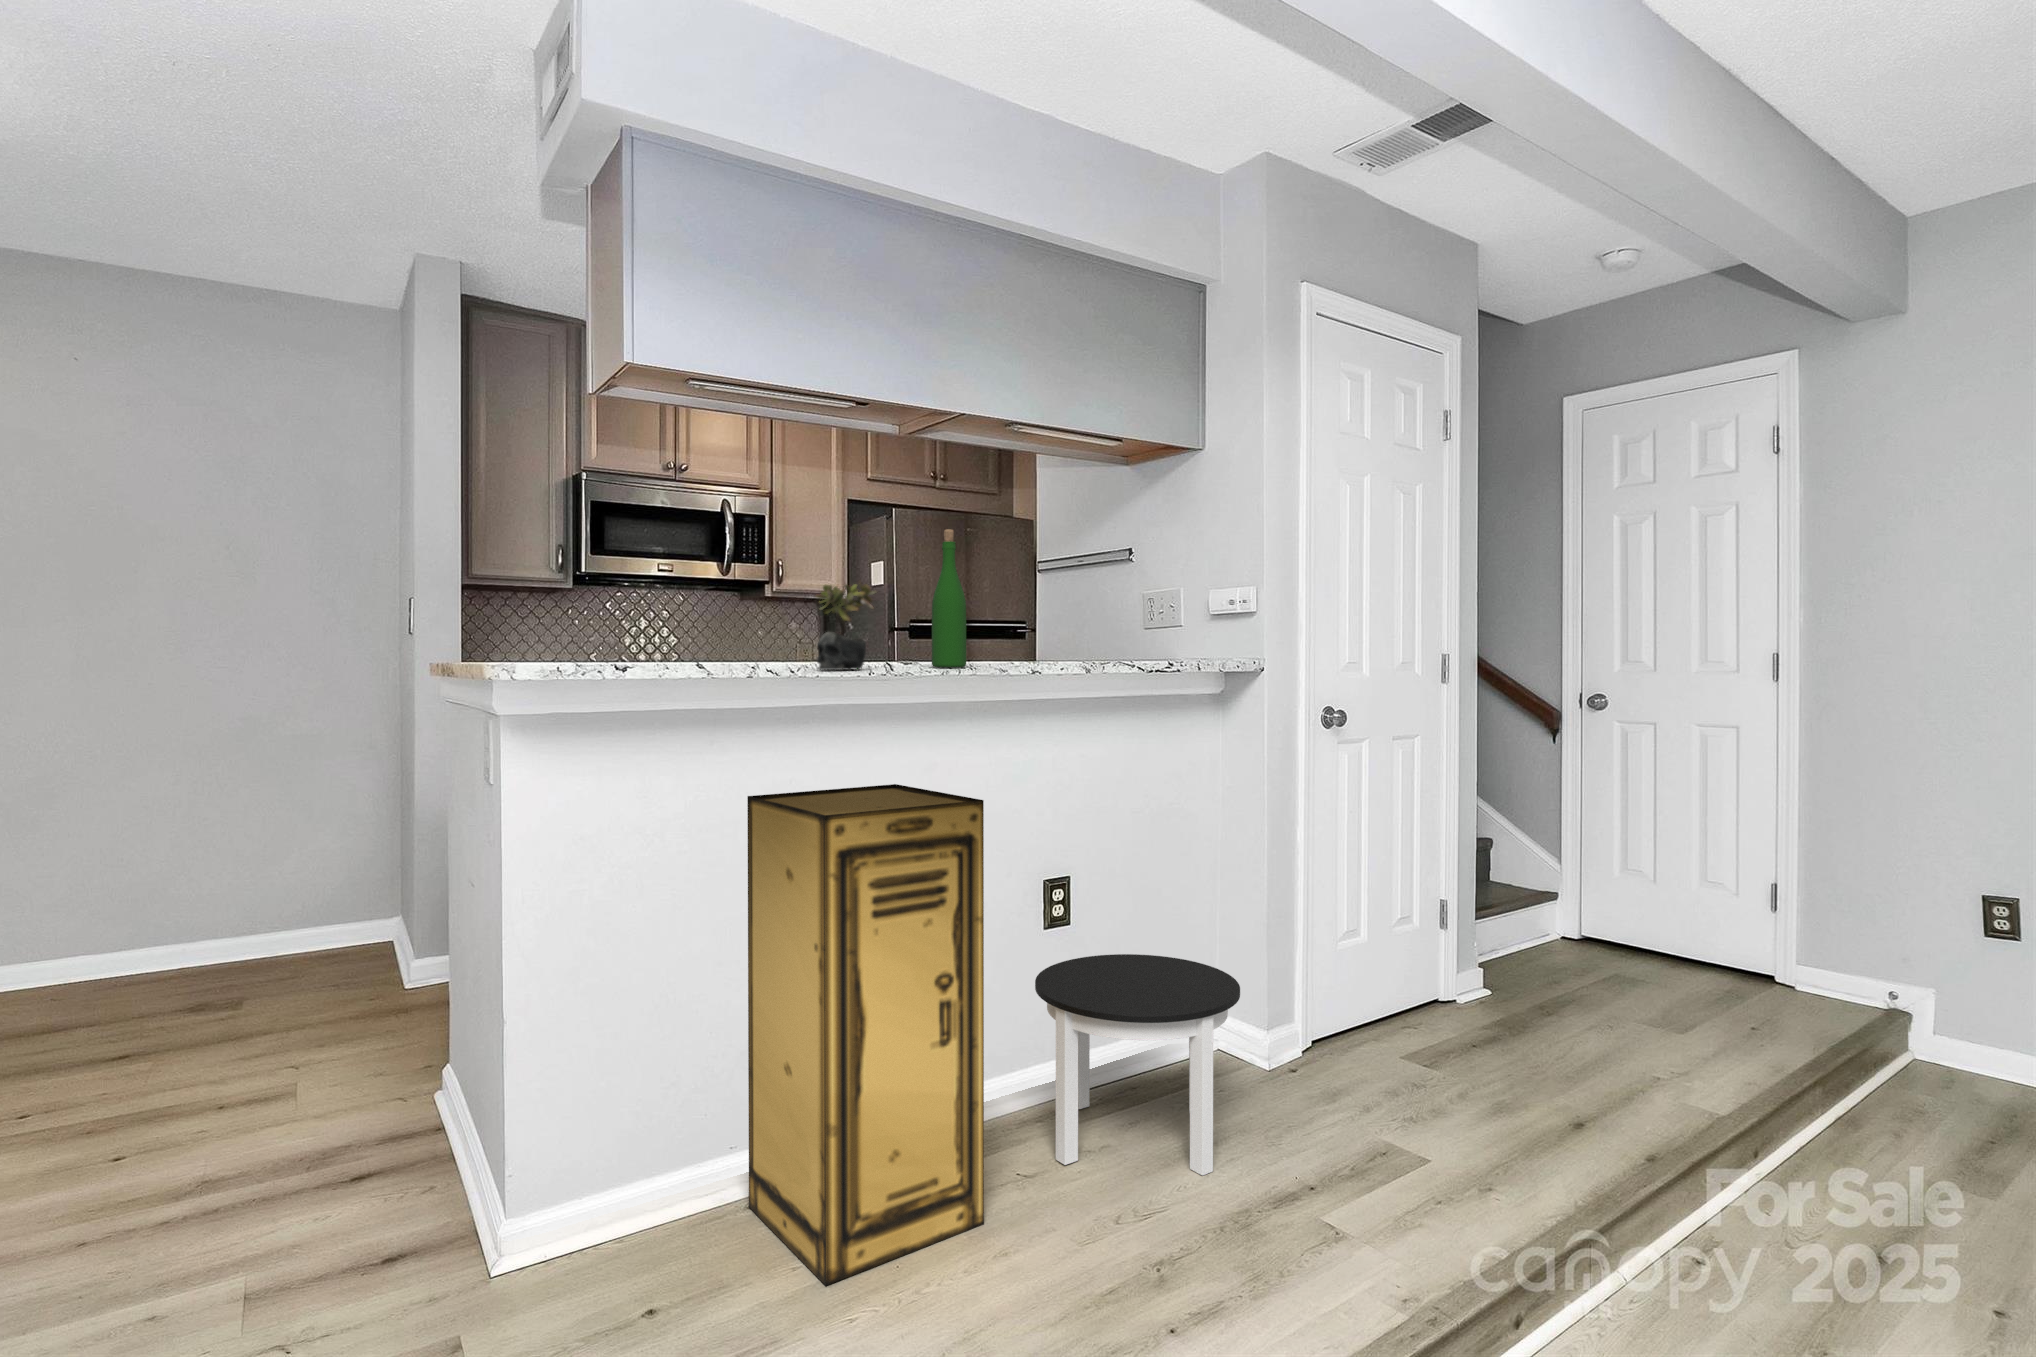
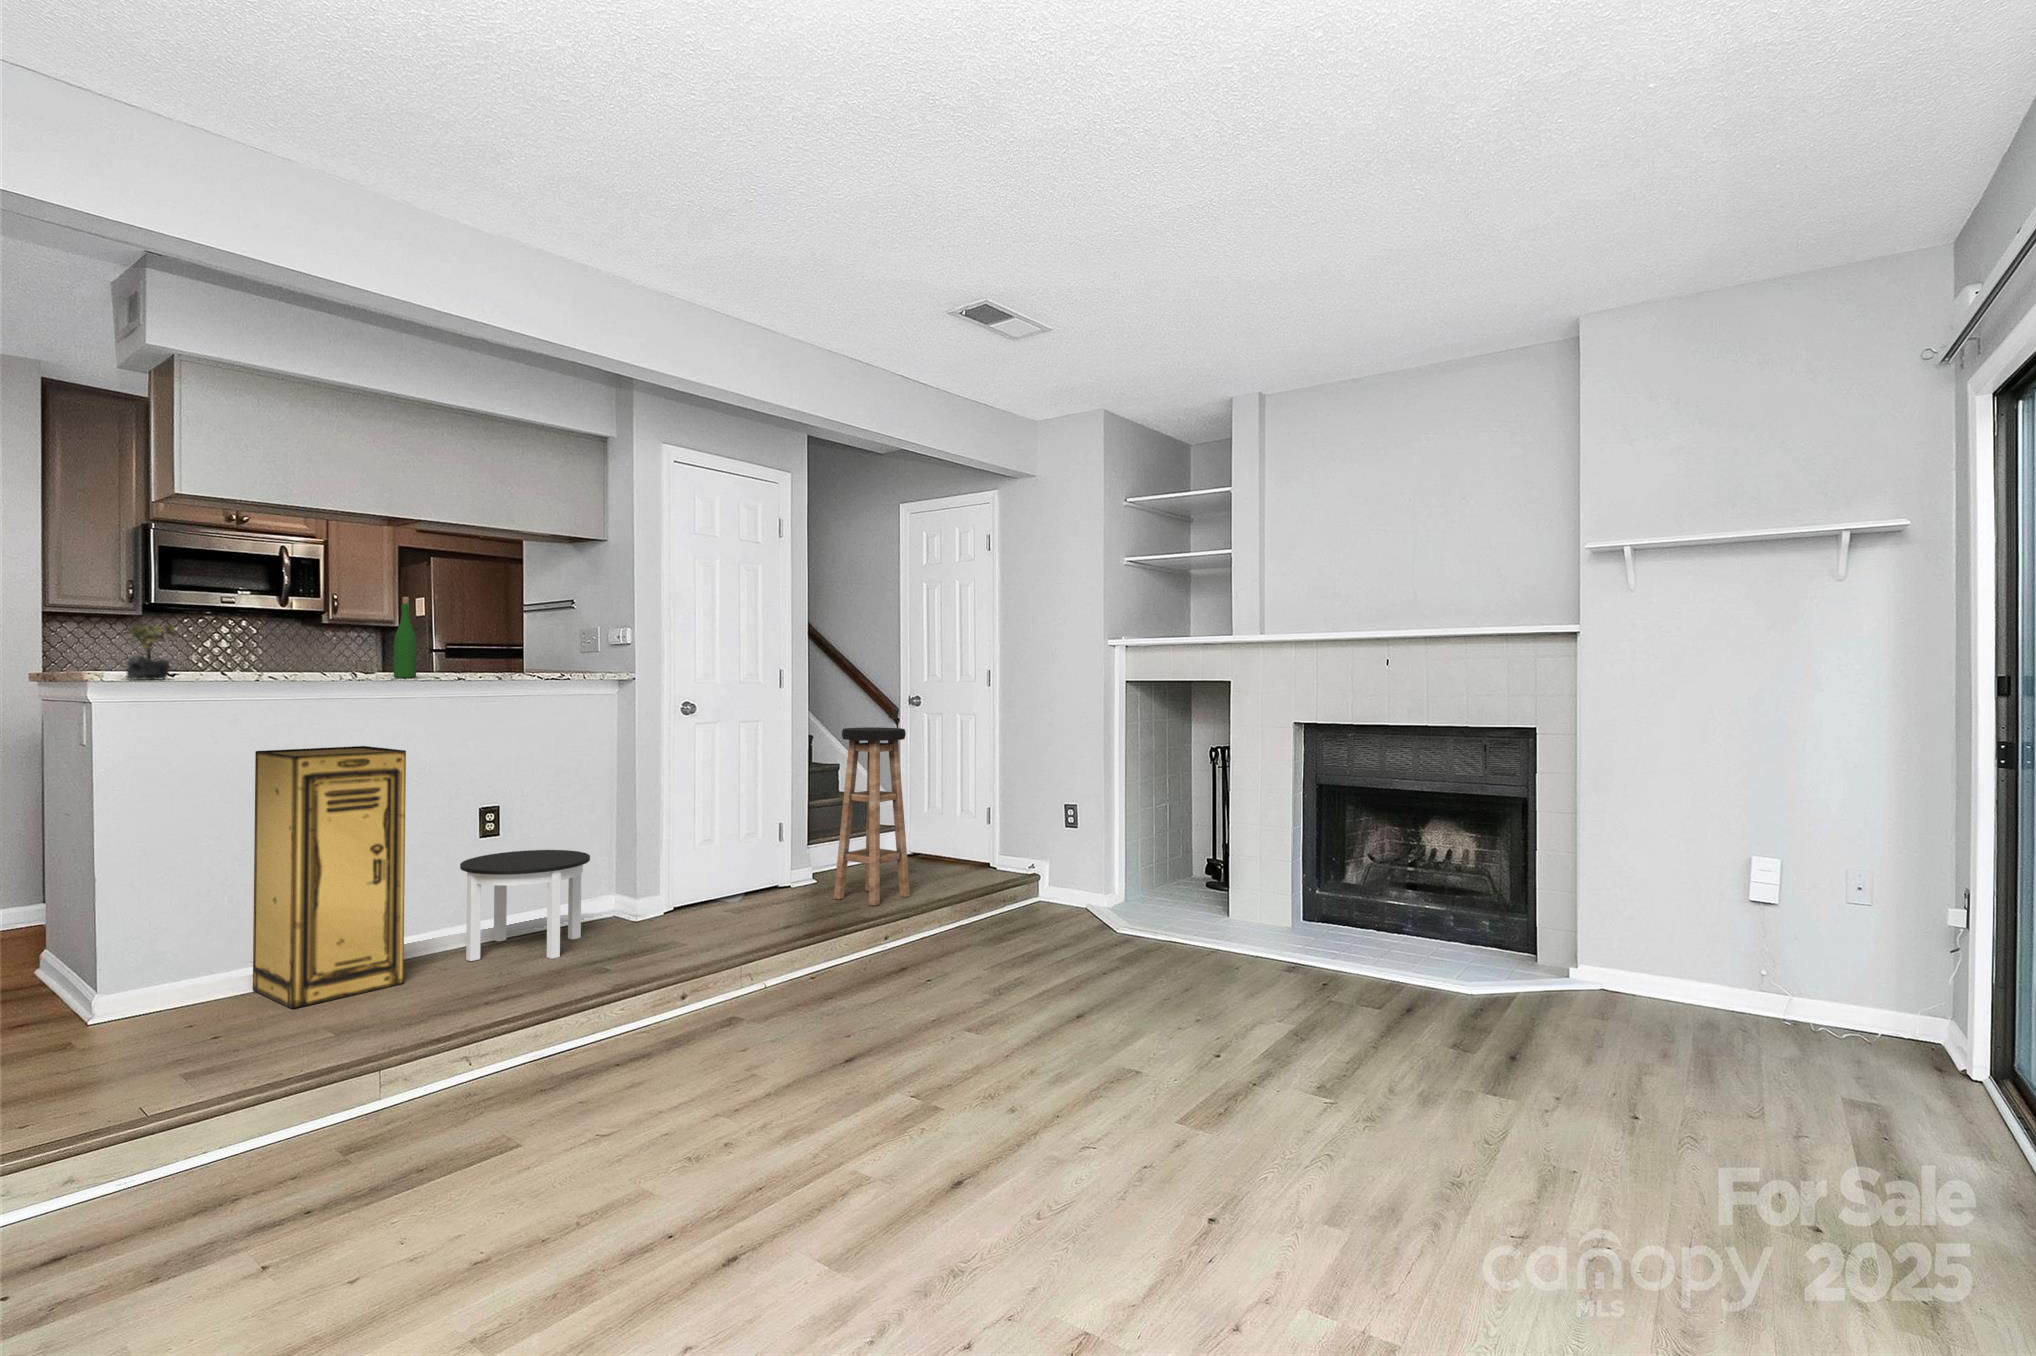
succulent plant: present [816,583,876,670] -> present [123,625,177,680]
bar stool: none [1575,747,1716,1075] -> present [834,727,910,906]

